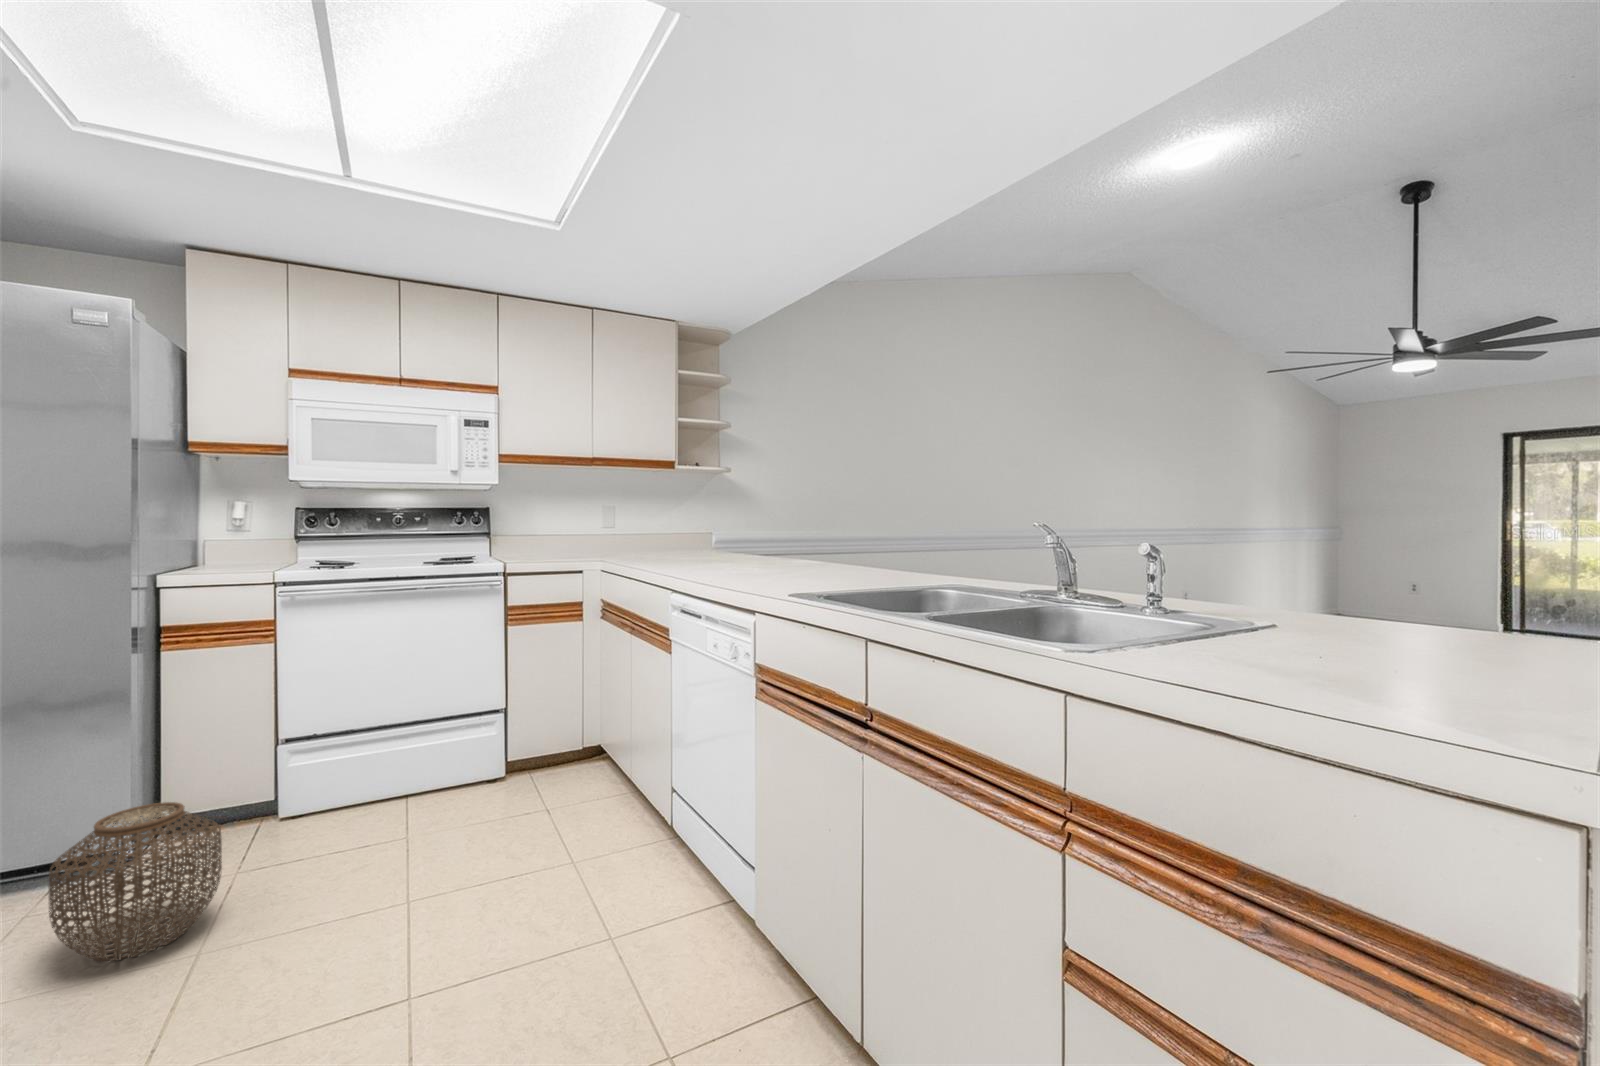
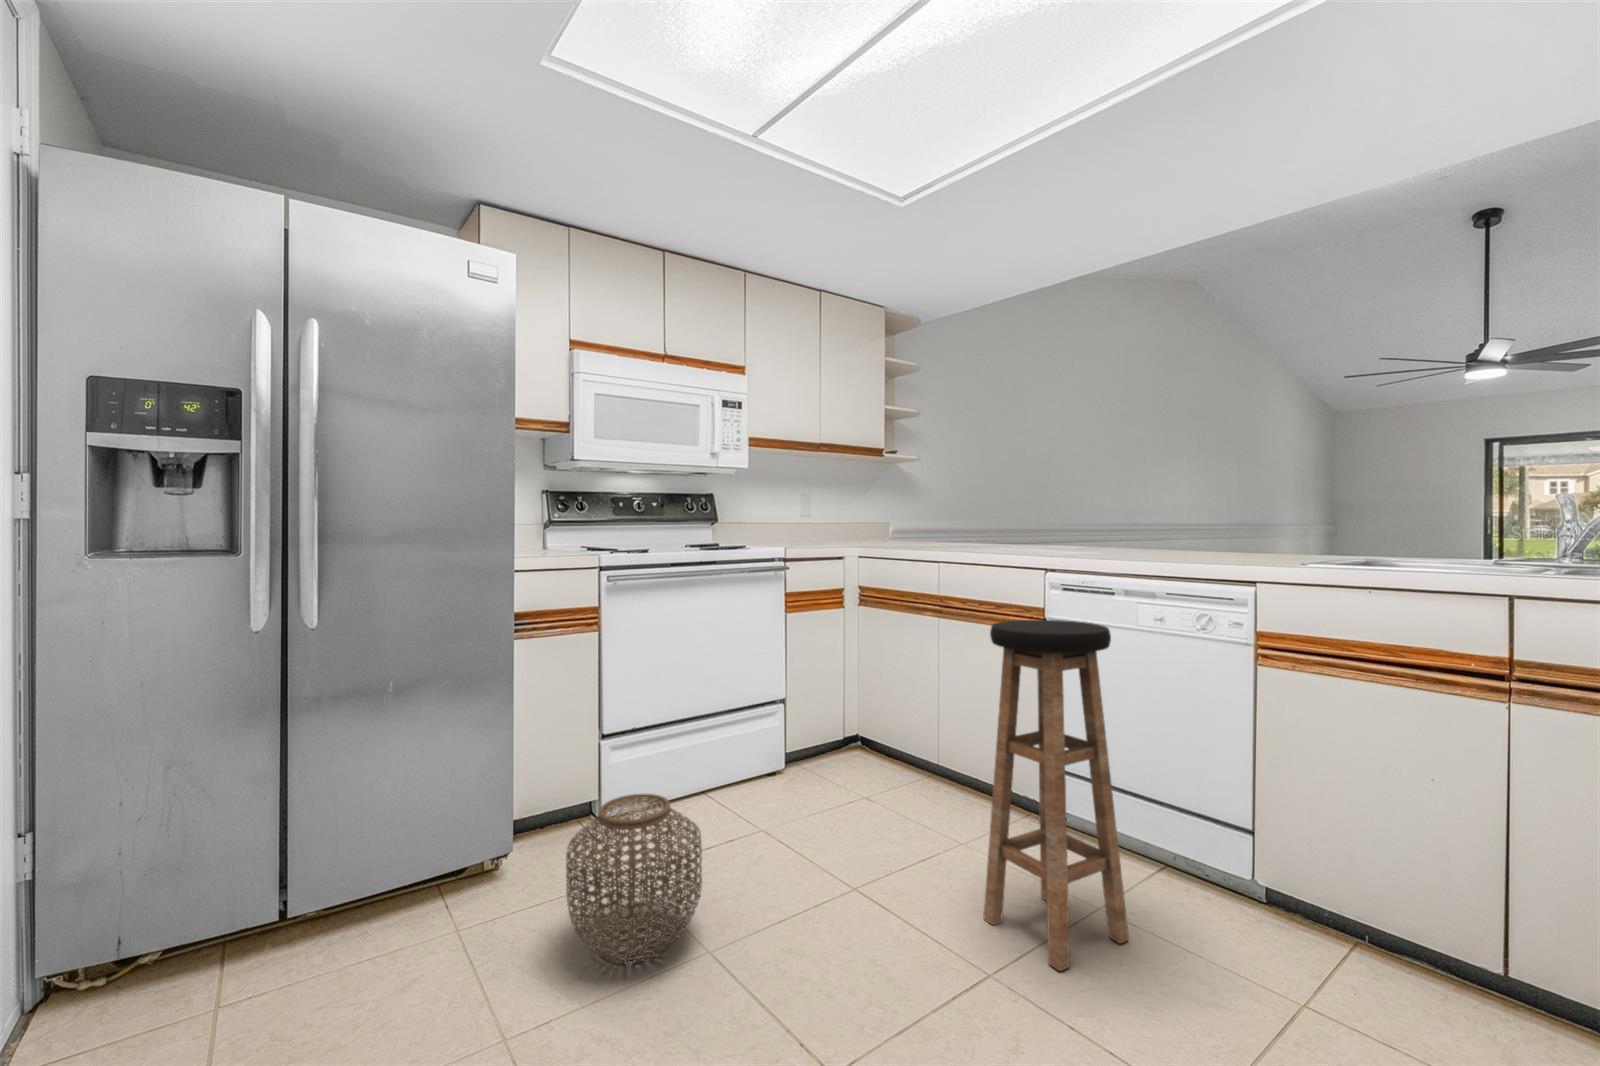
bar stool: none [459,648,581,1003] -> present [983,620,1129,971]

